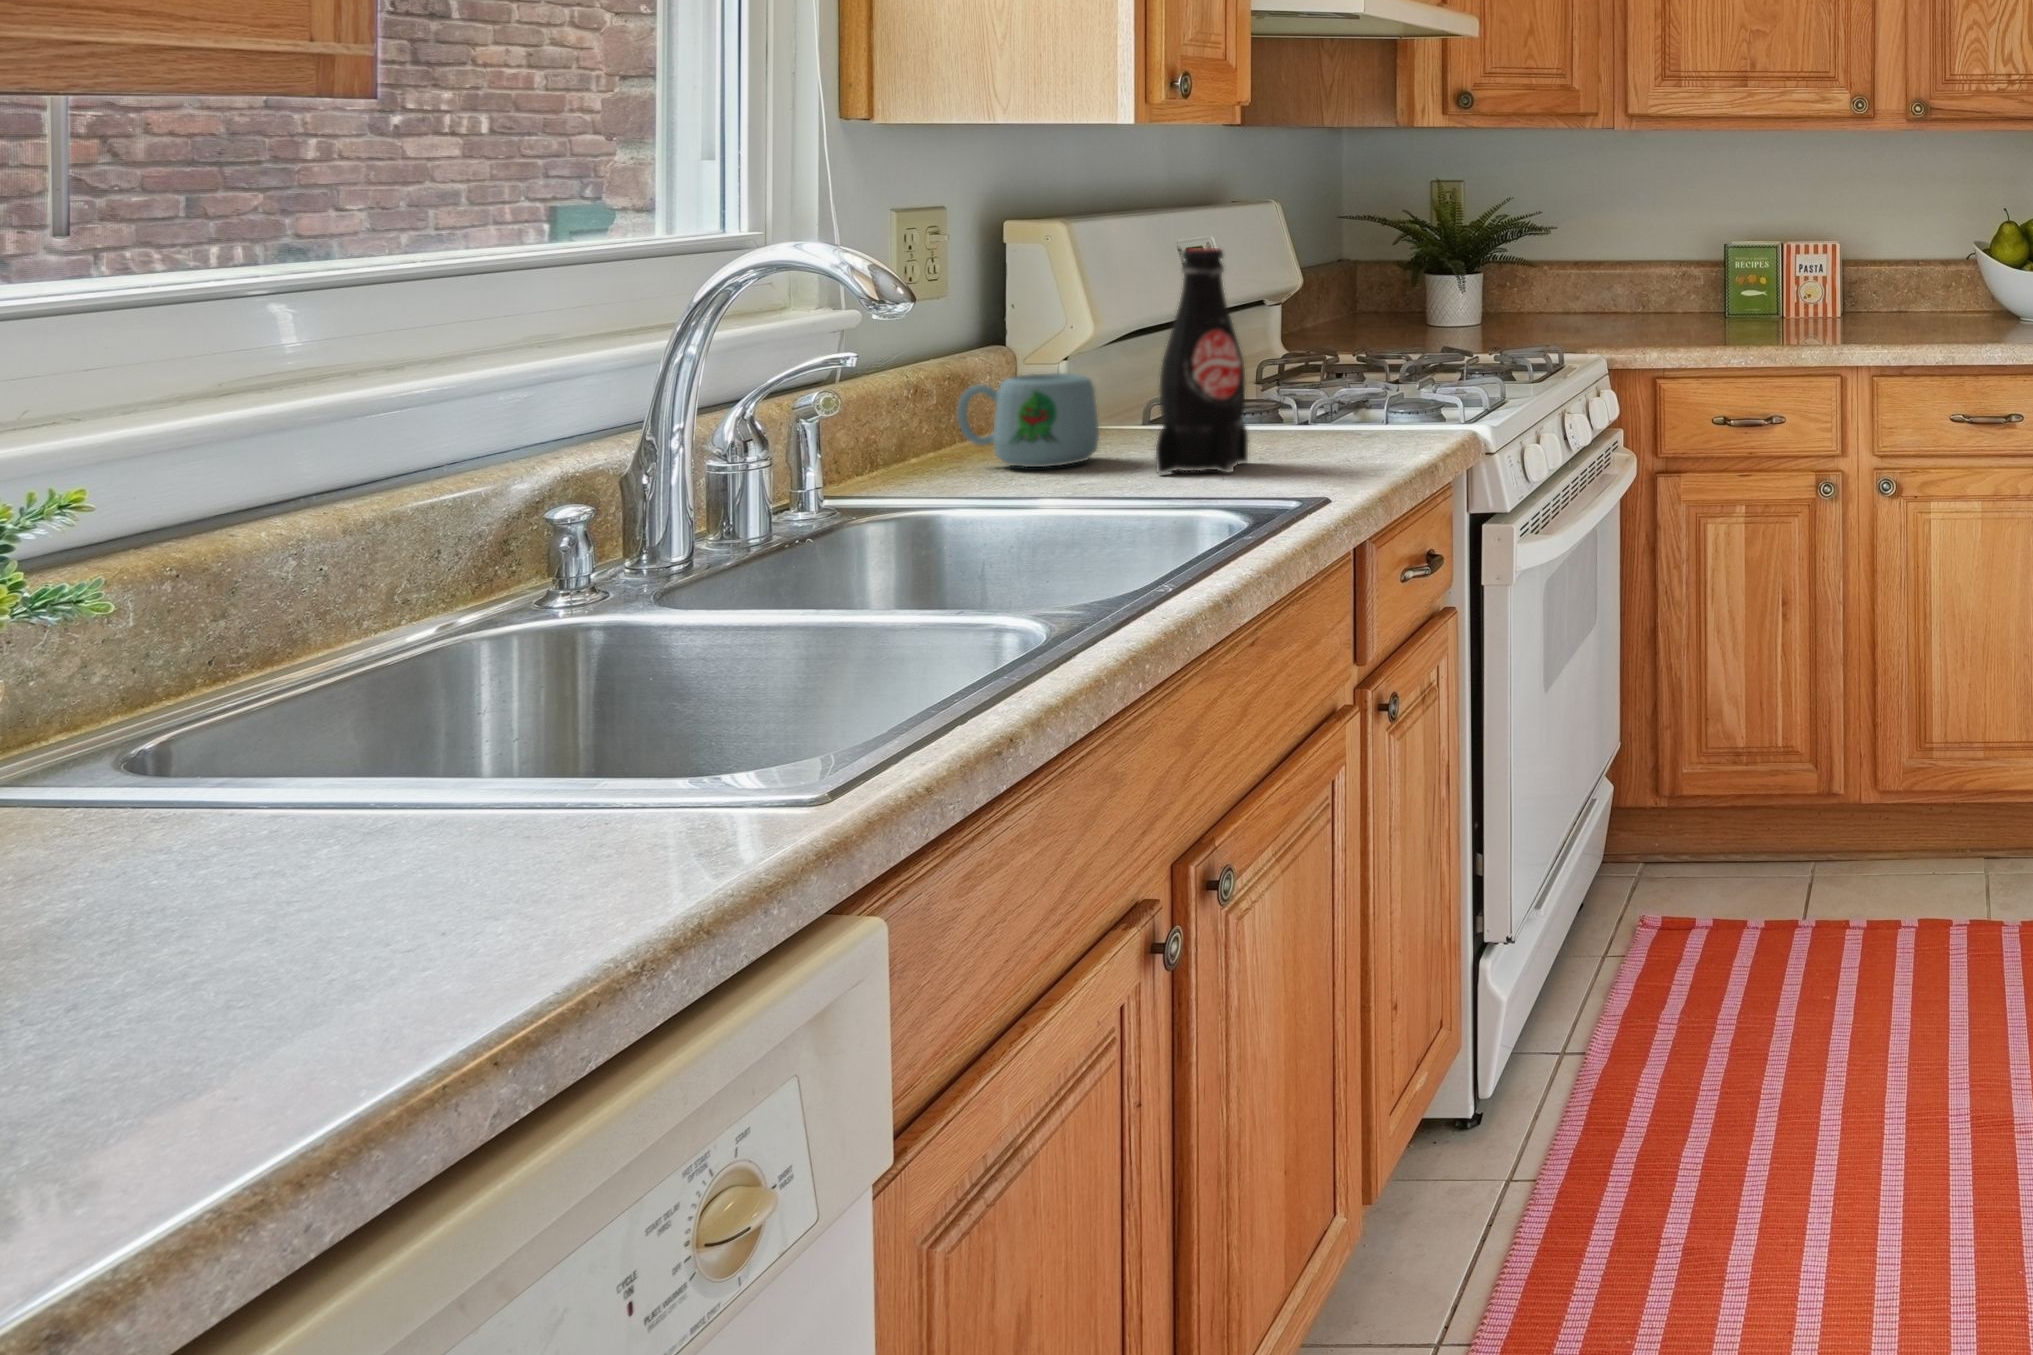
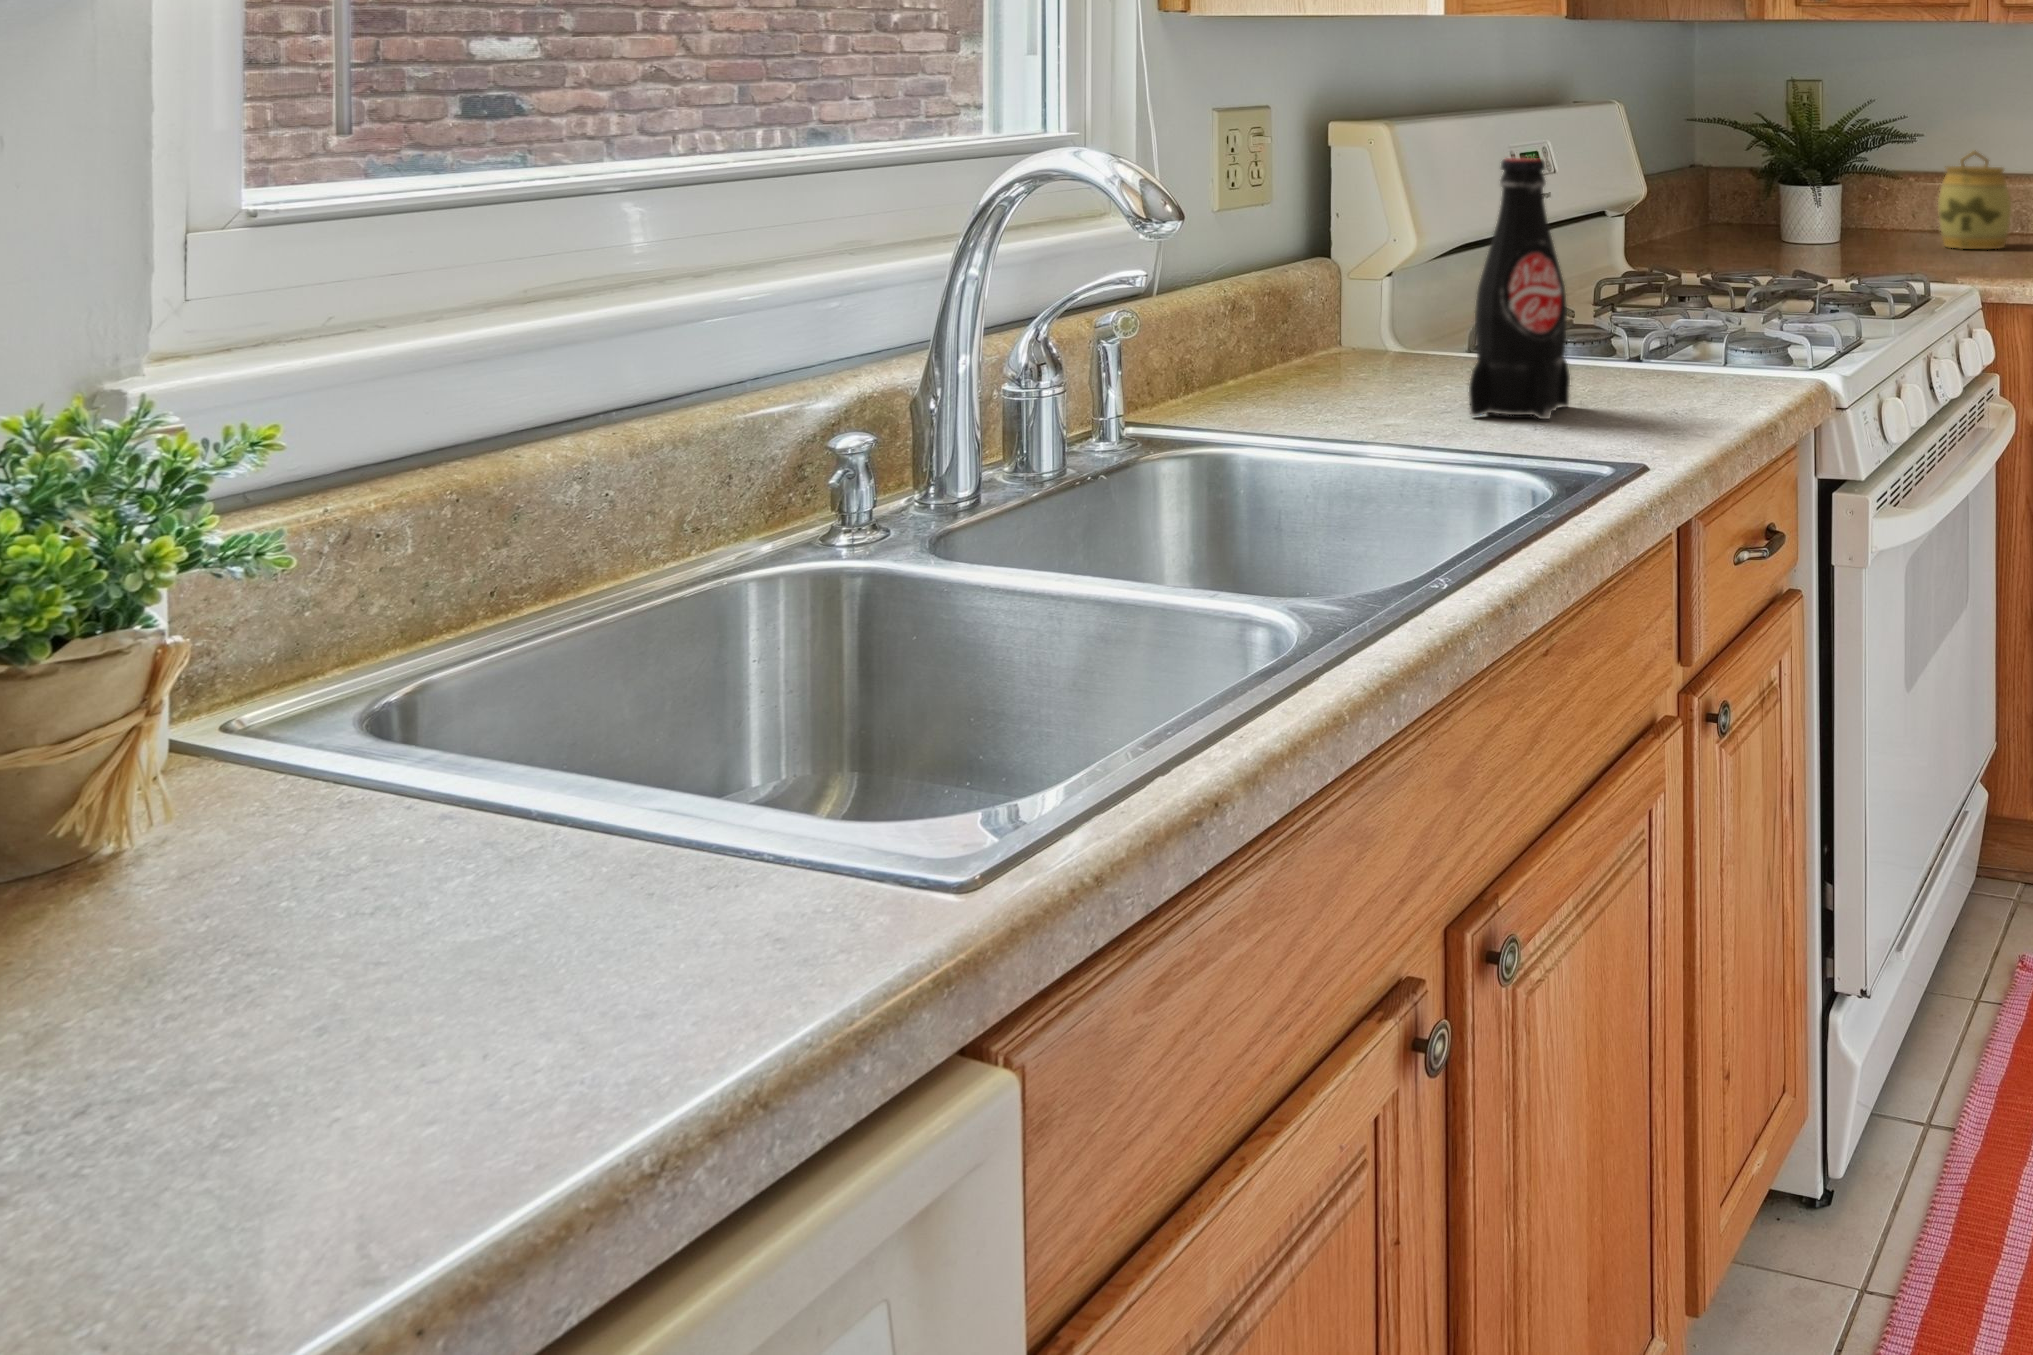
jar: none [1570,241,1635,328] -> present [1938,150,2011,249]
mug: present [958,373,1099,467] -> none [1276,294,1417,398]

